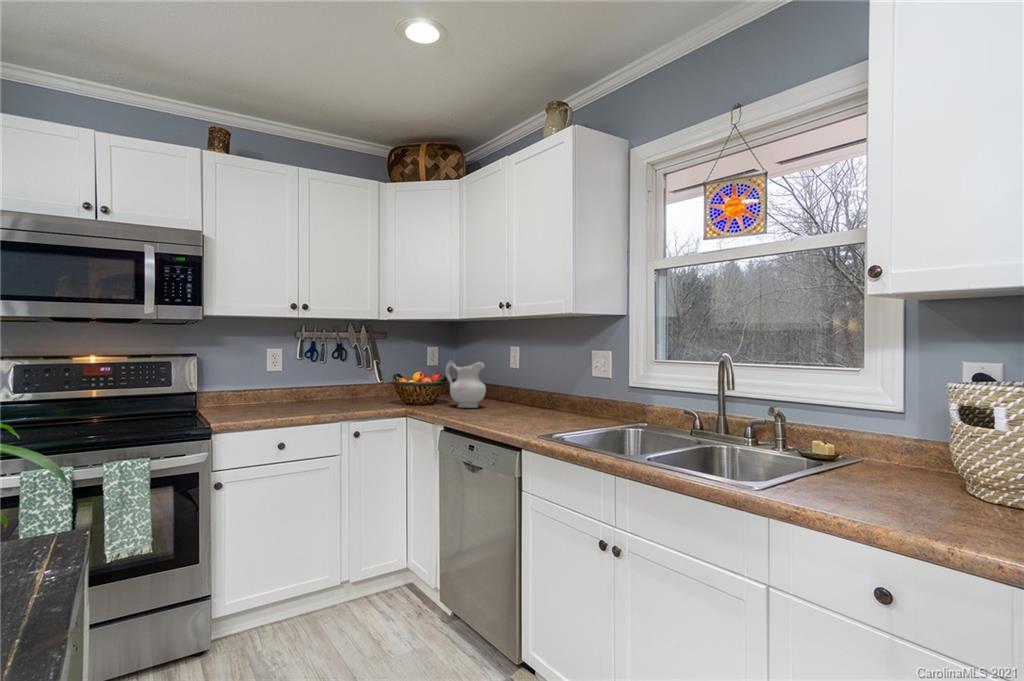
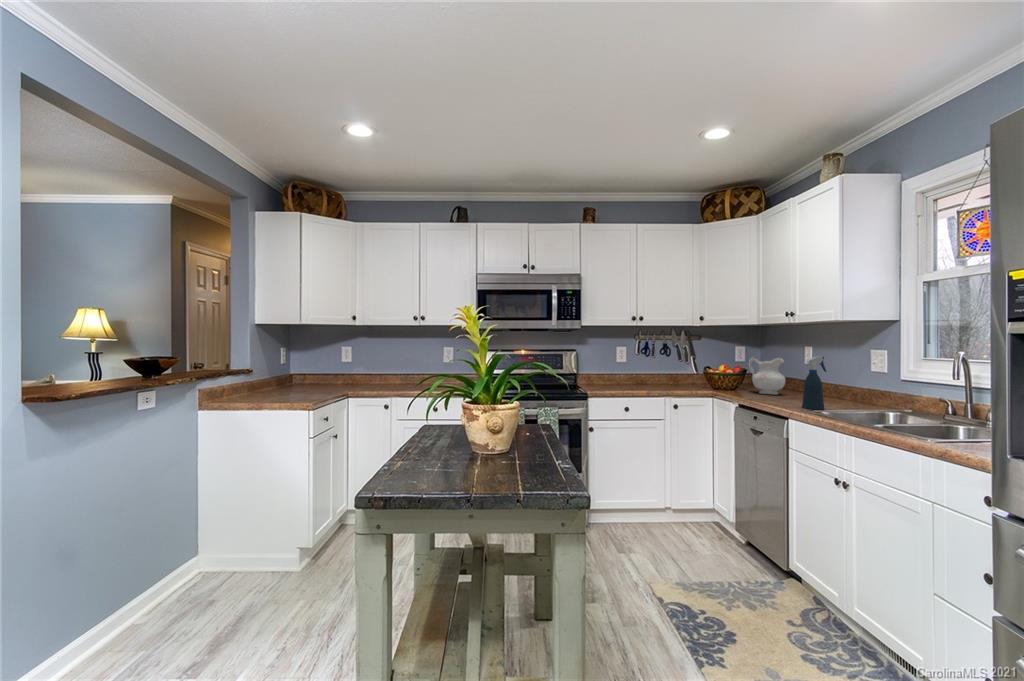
spray bottle: none [507,360,531,426] -> present [802,356,826,410]

